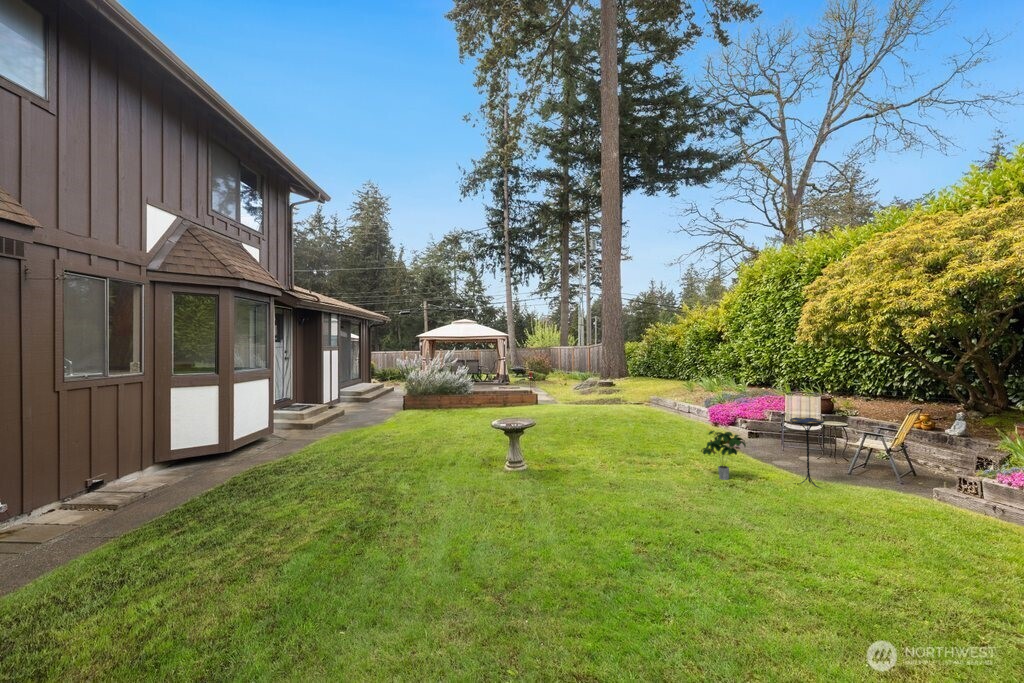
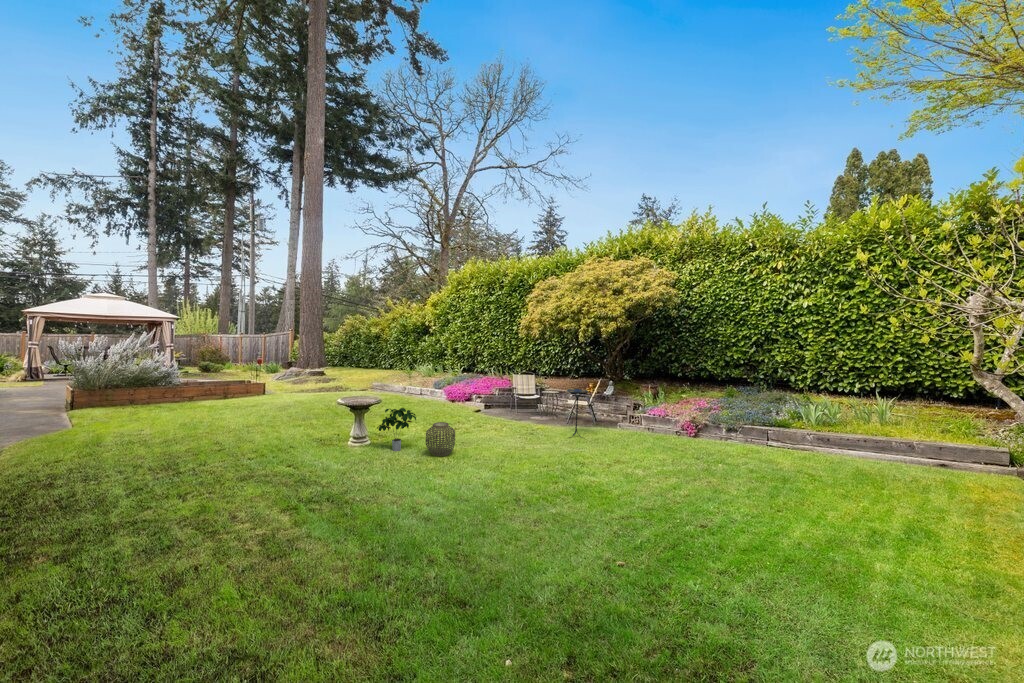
potted plant: present [701,431,746,480] -> present [377,408,416,451]
woven basket: none [592,443,623,479] -> present [426,422,455,456]

